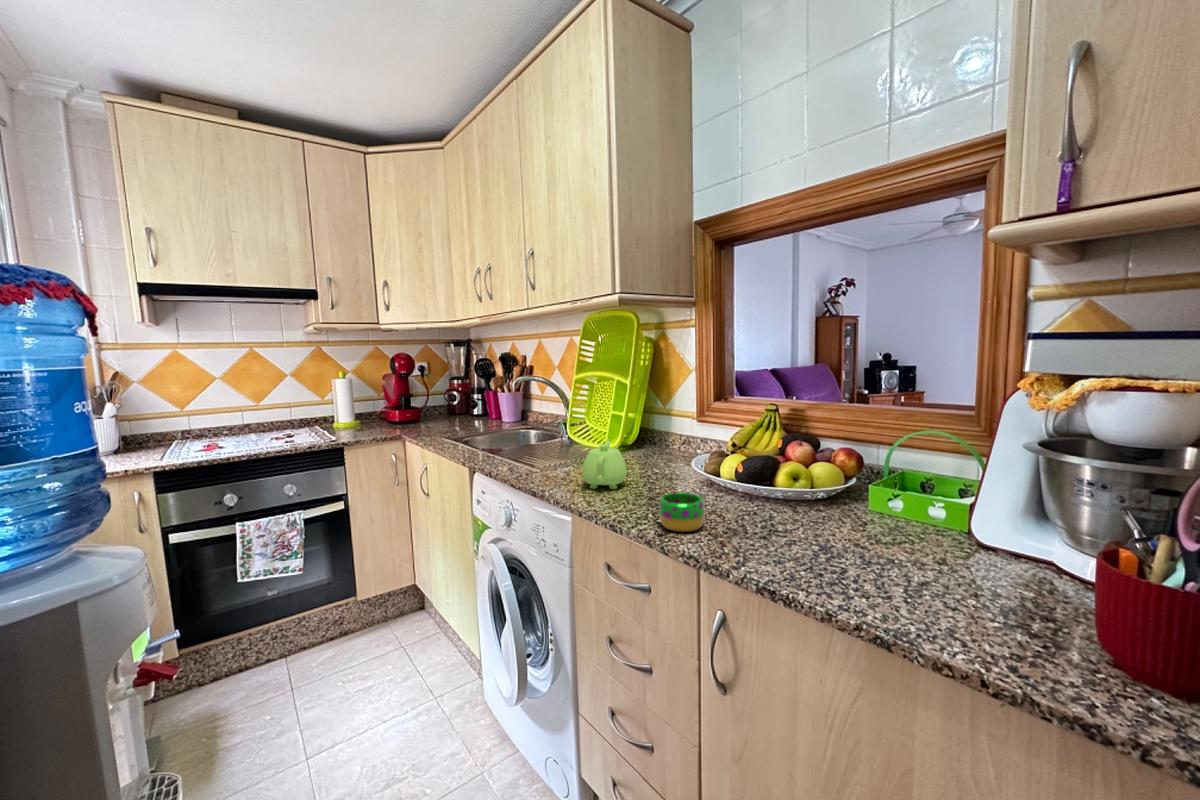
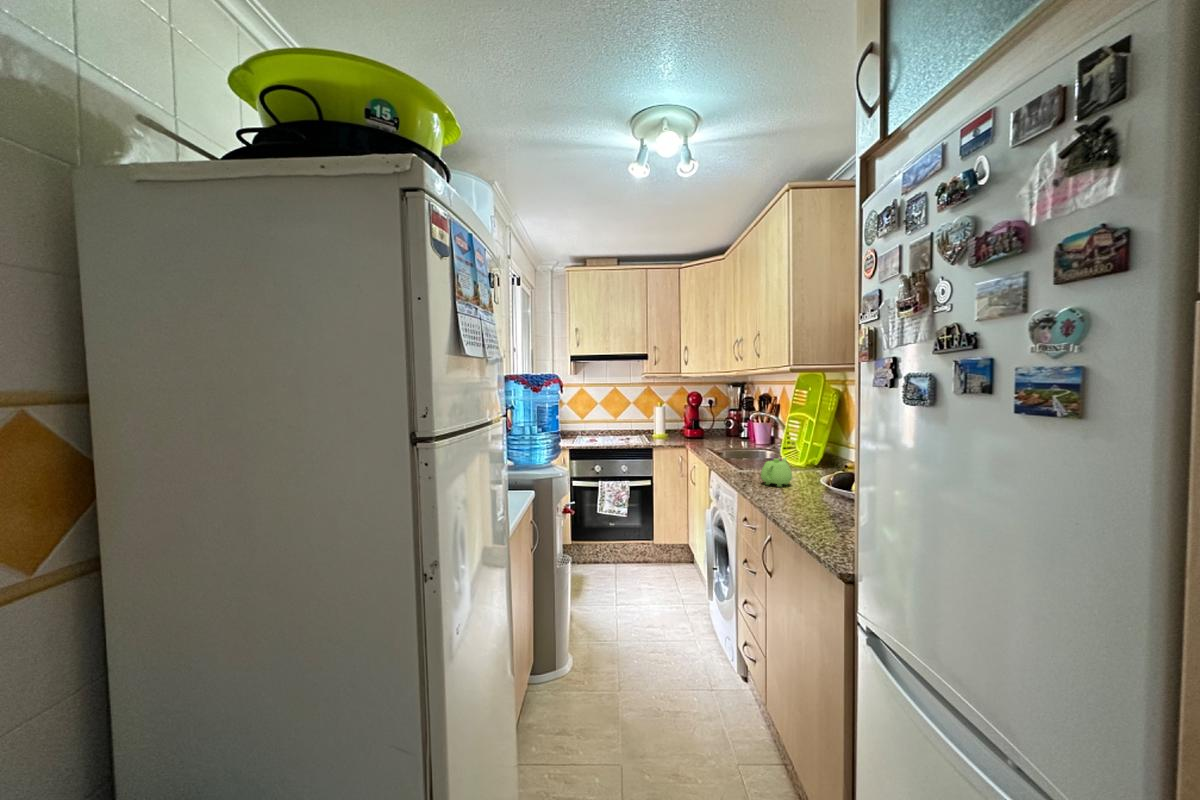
mug: present [659,492,704,532] -> none [779,487,813,510]

